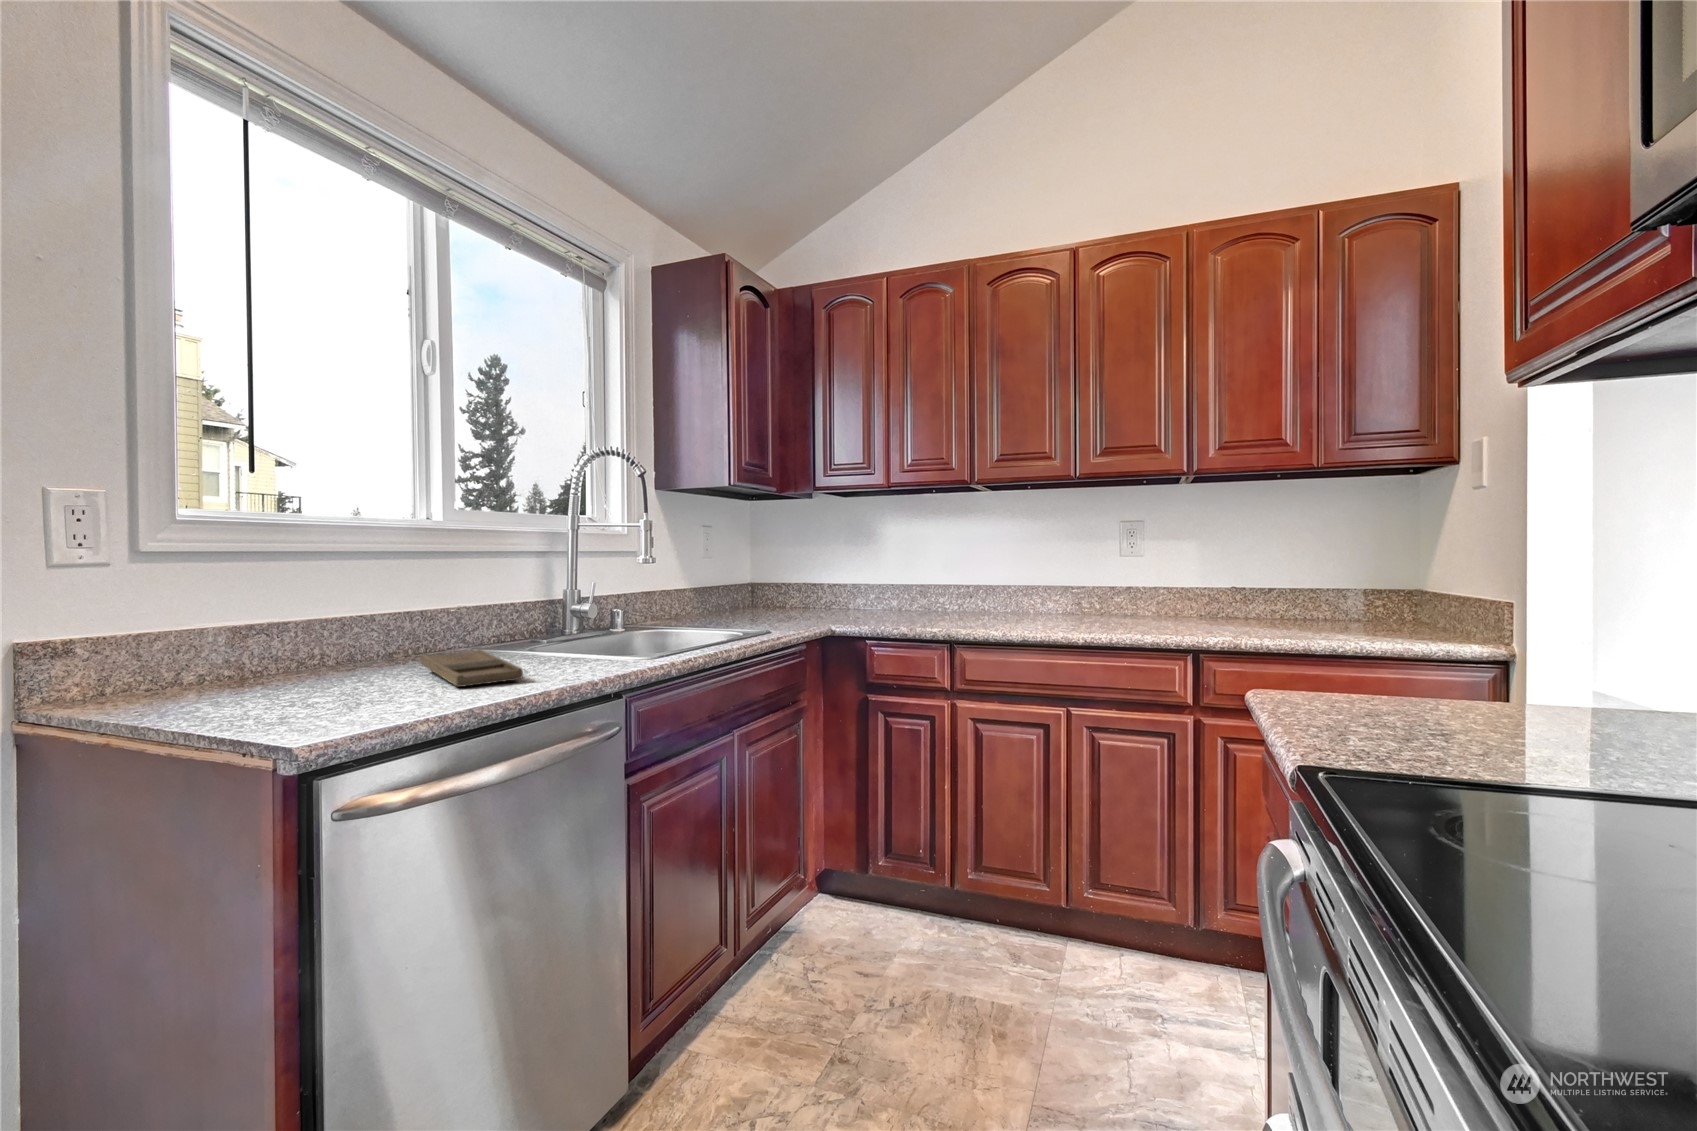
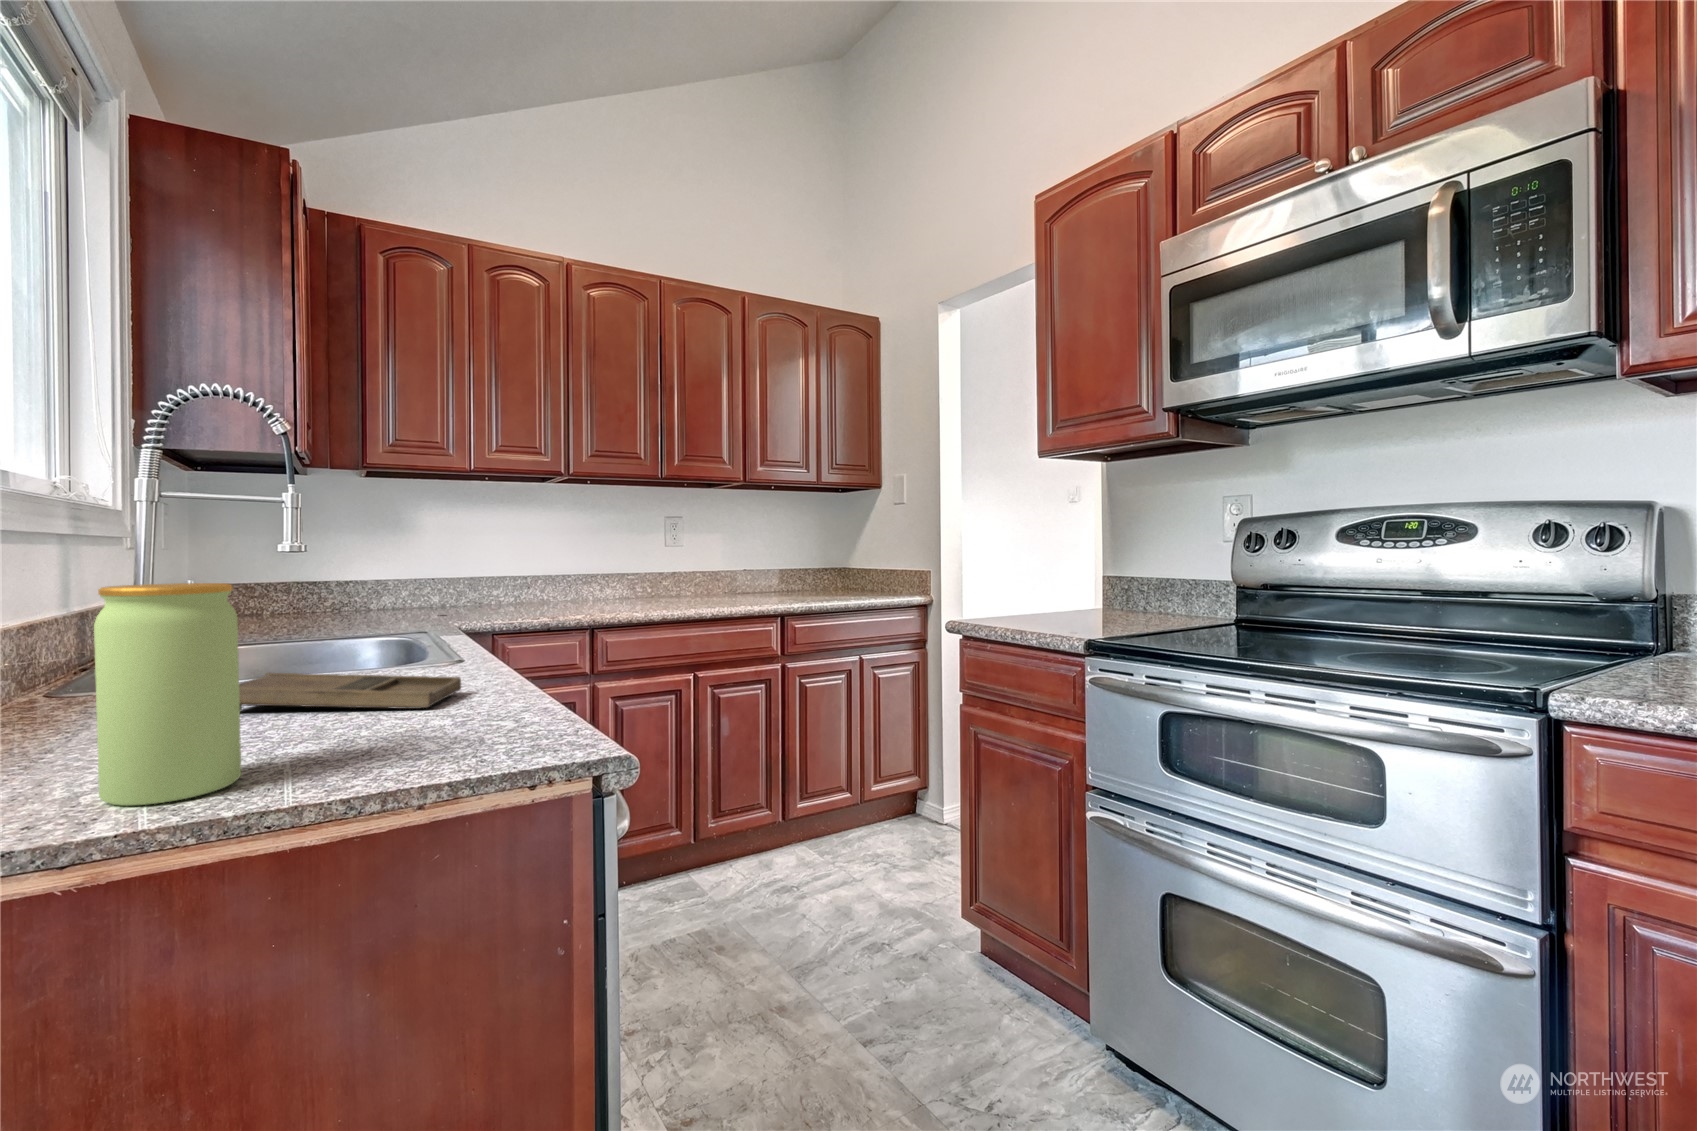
jar: none [171,590,250,711] -> present [94,583,241,806]

